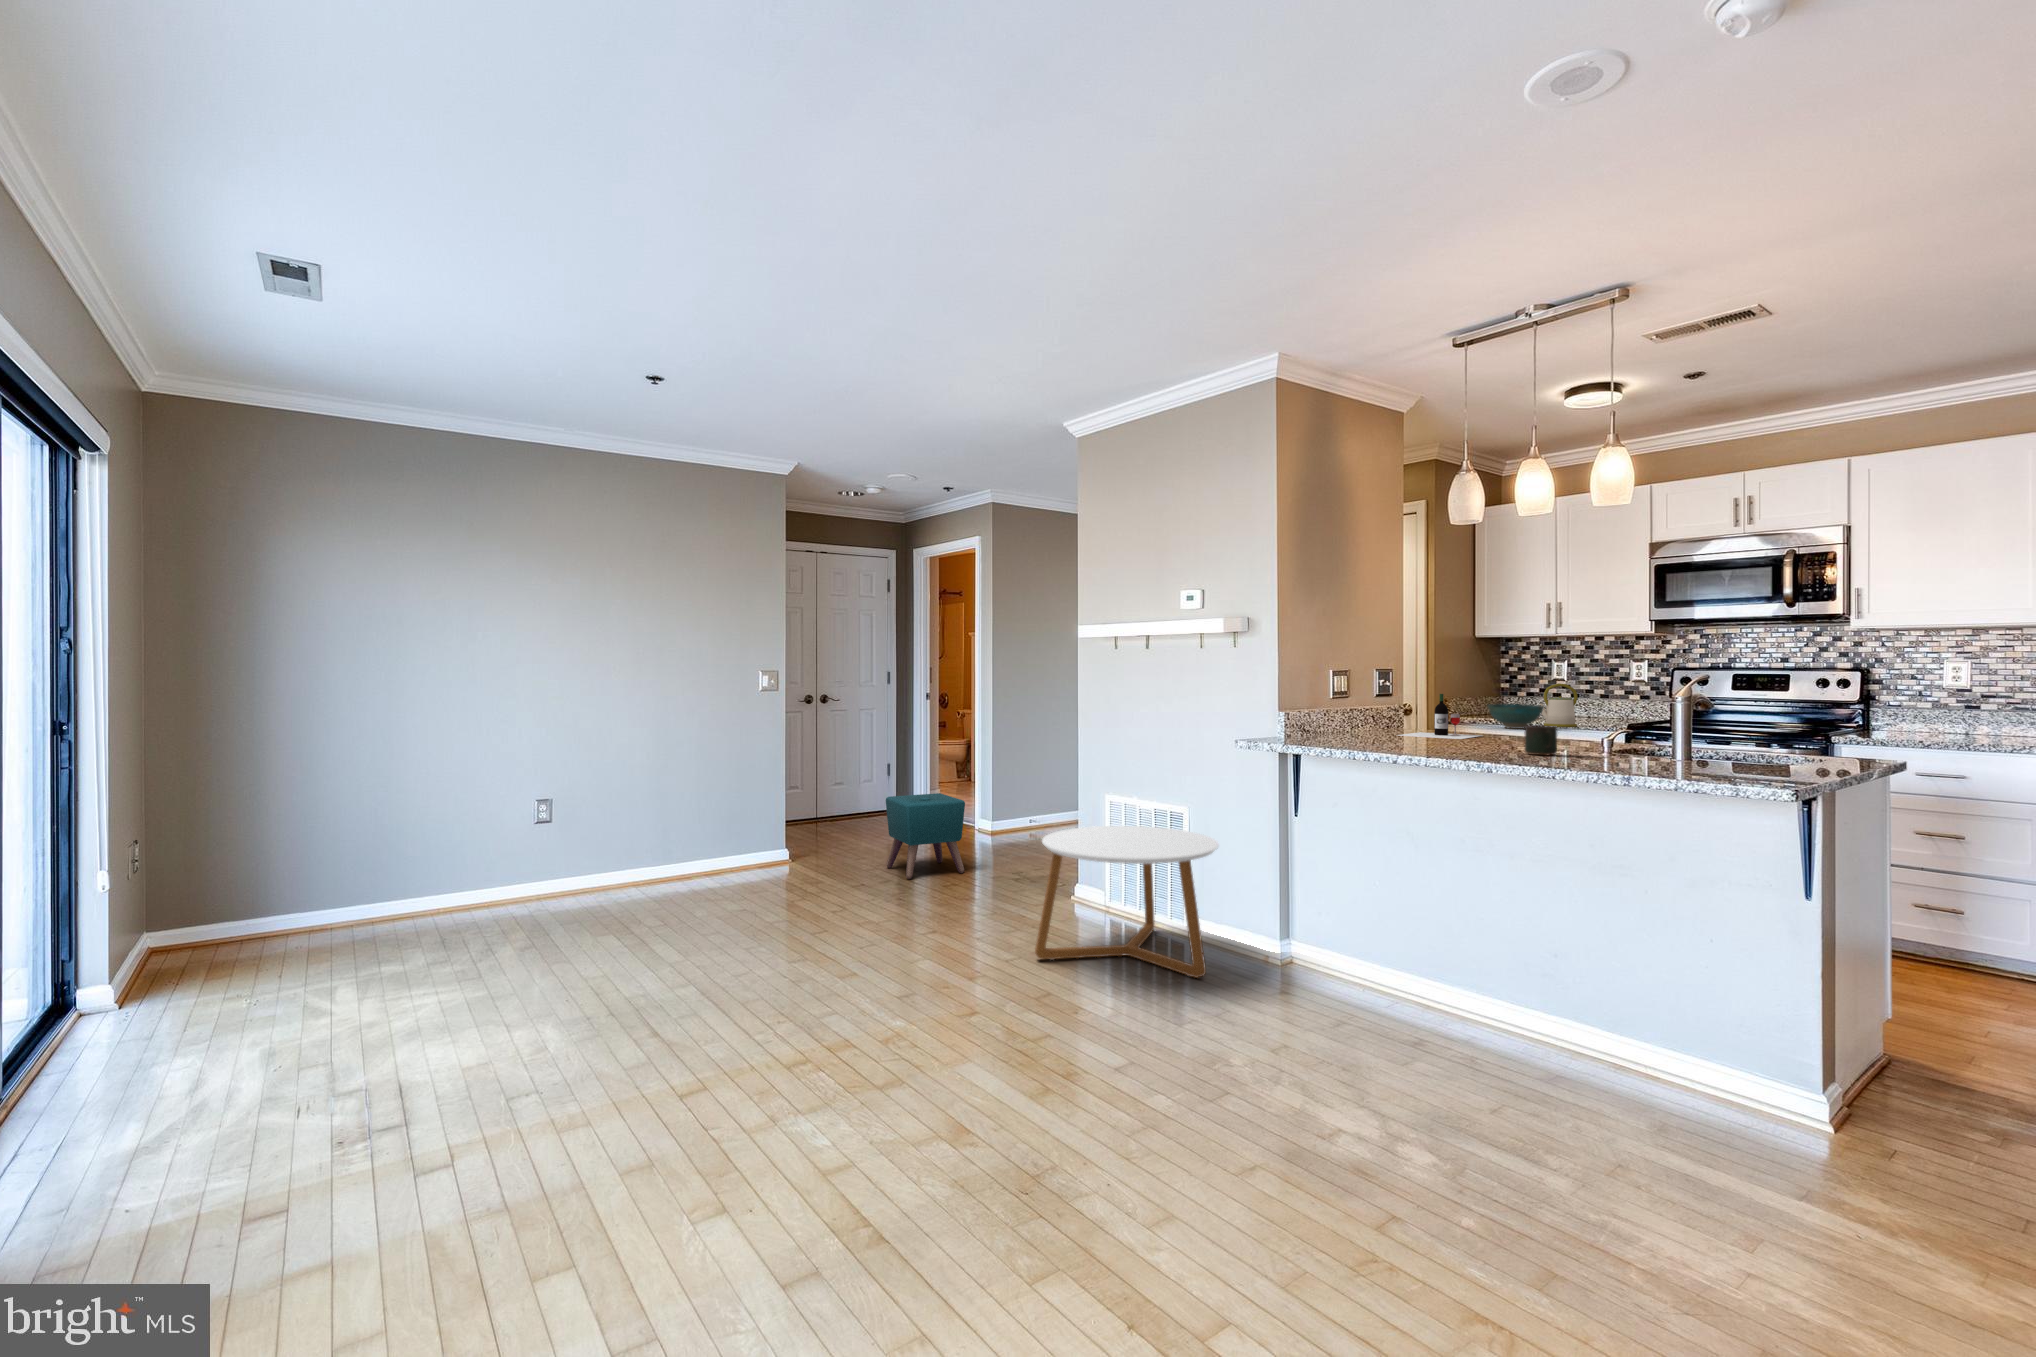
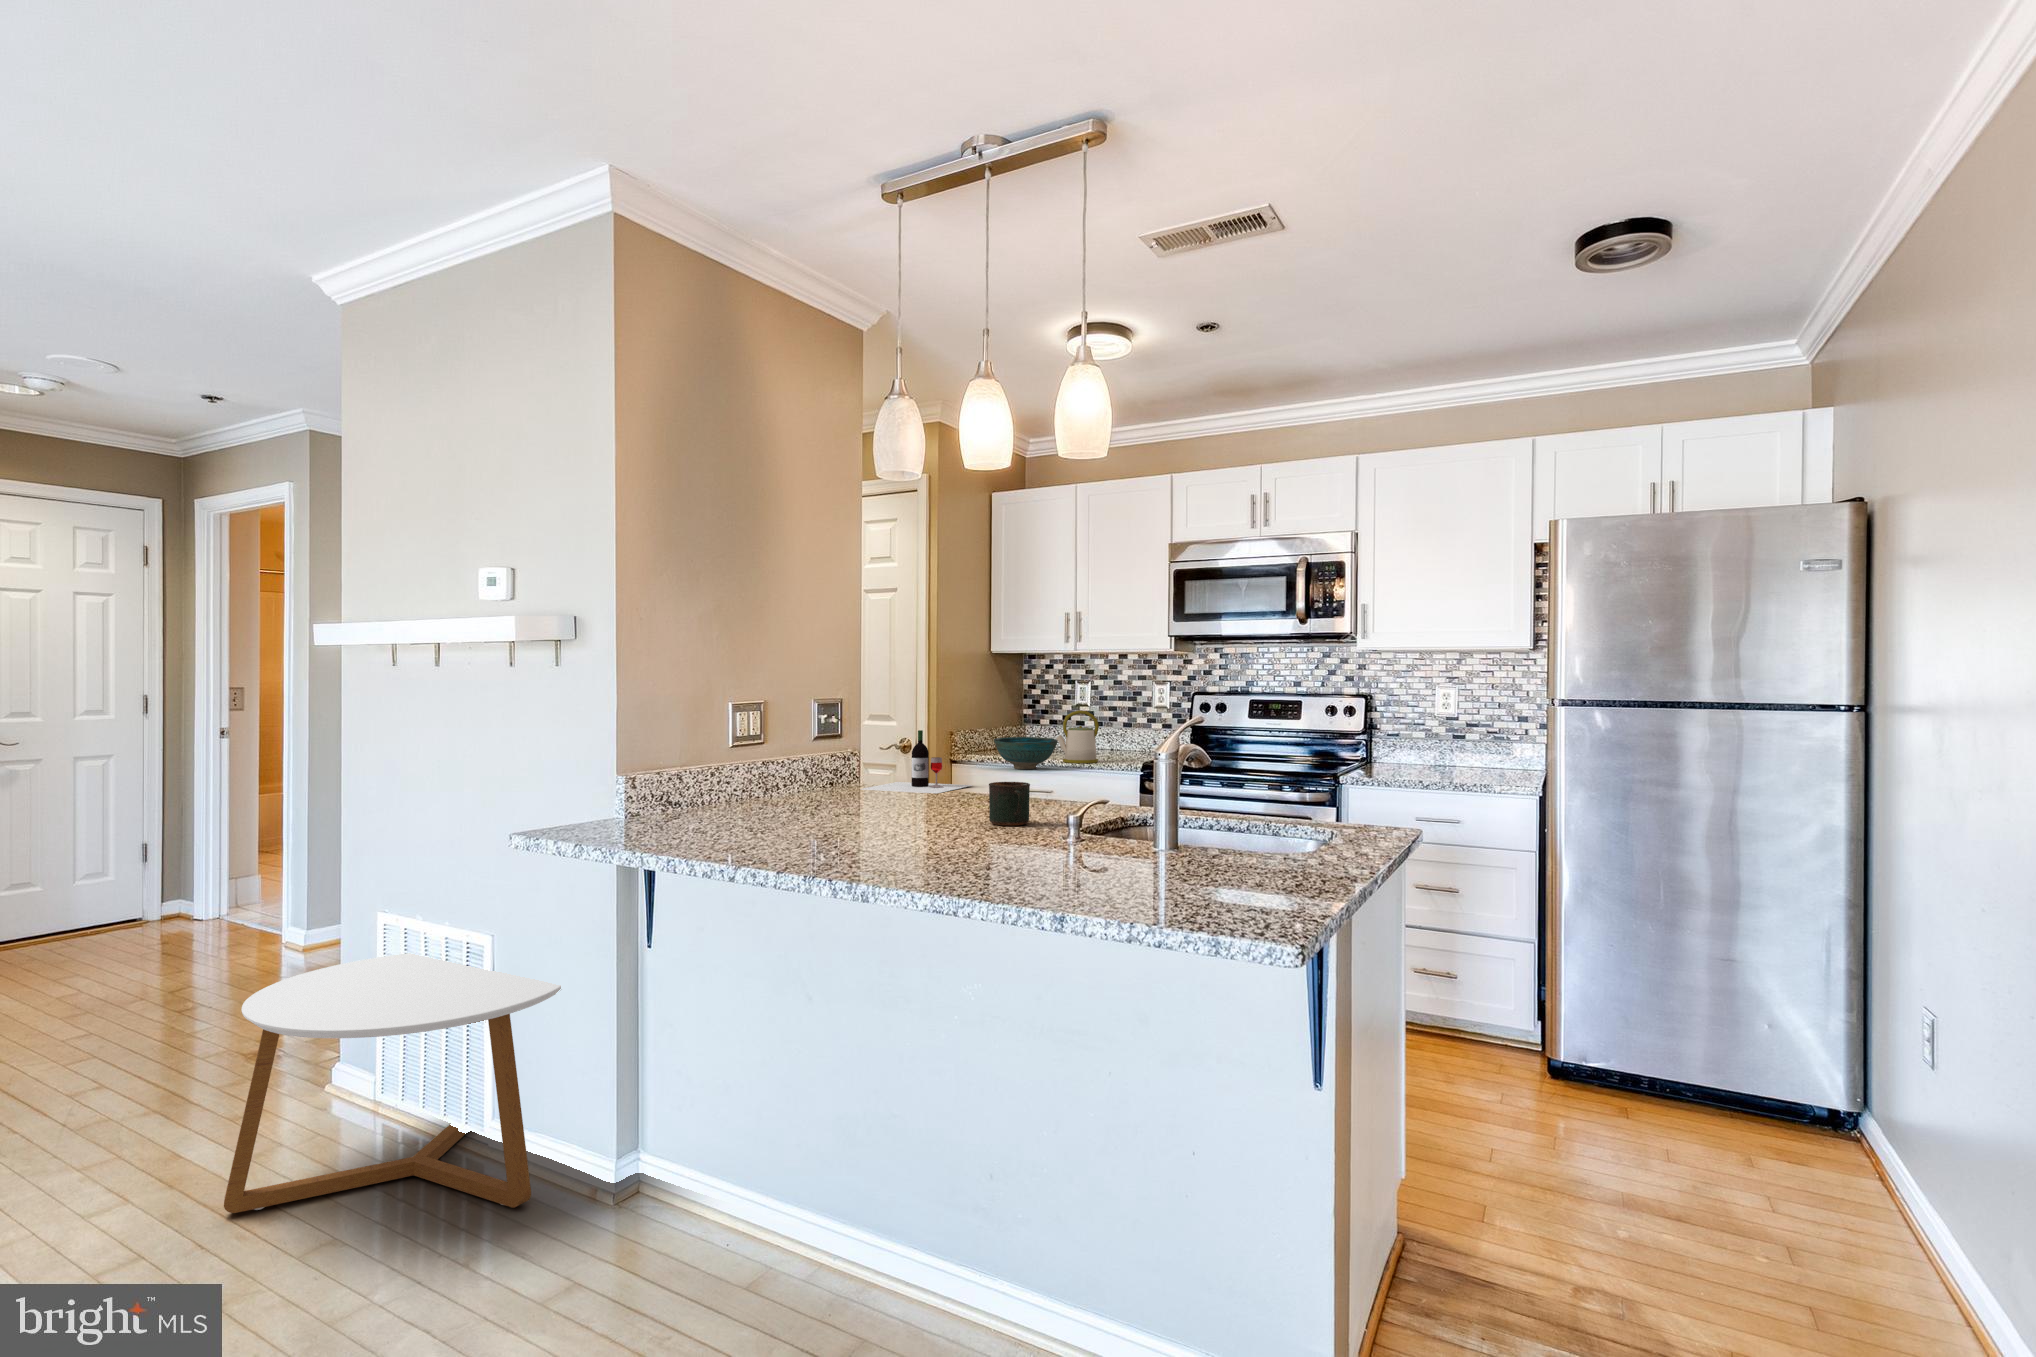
ottoman: present [886,793,965,879] -> none [50,899,209,1058]

